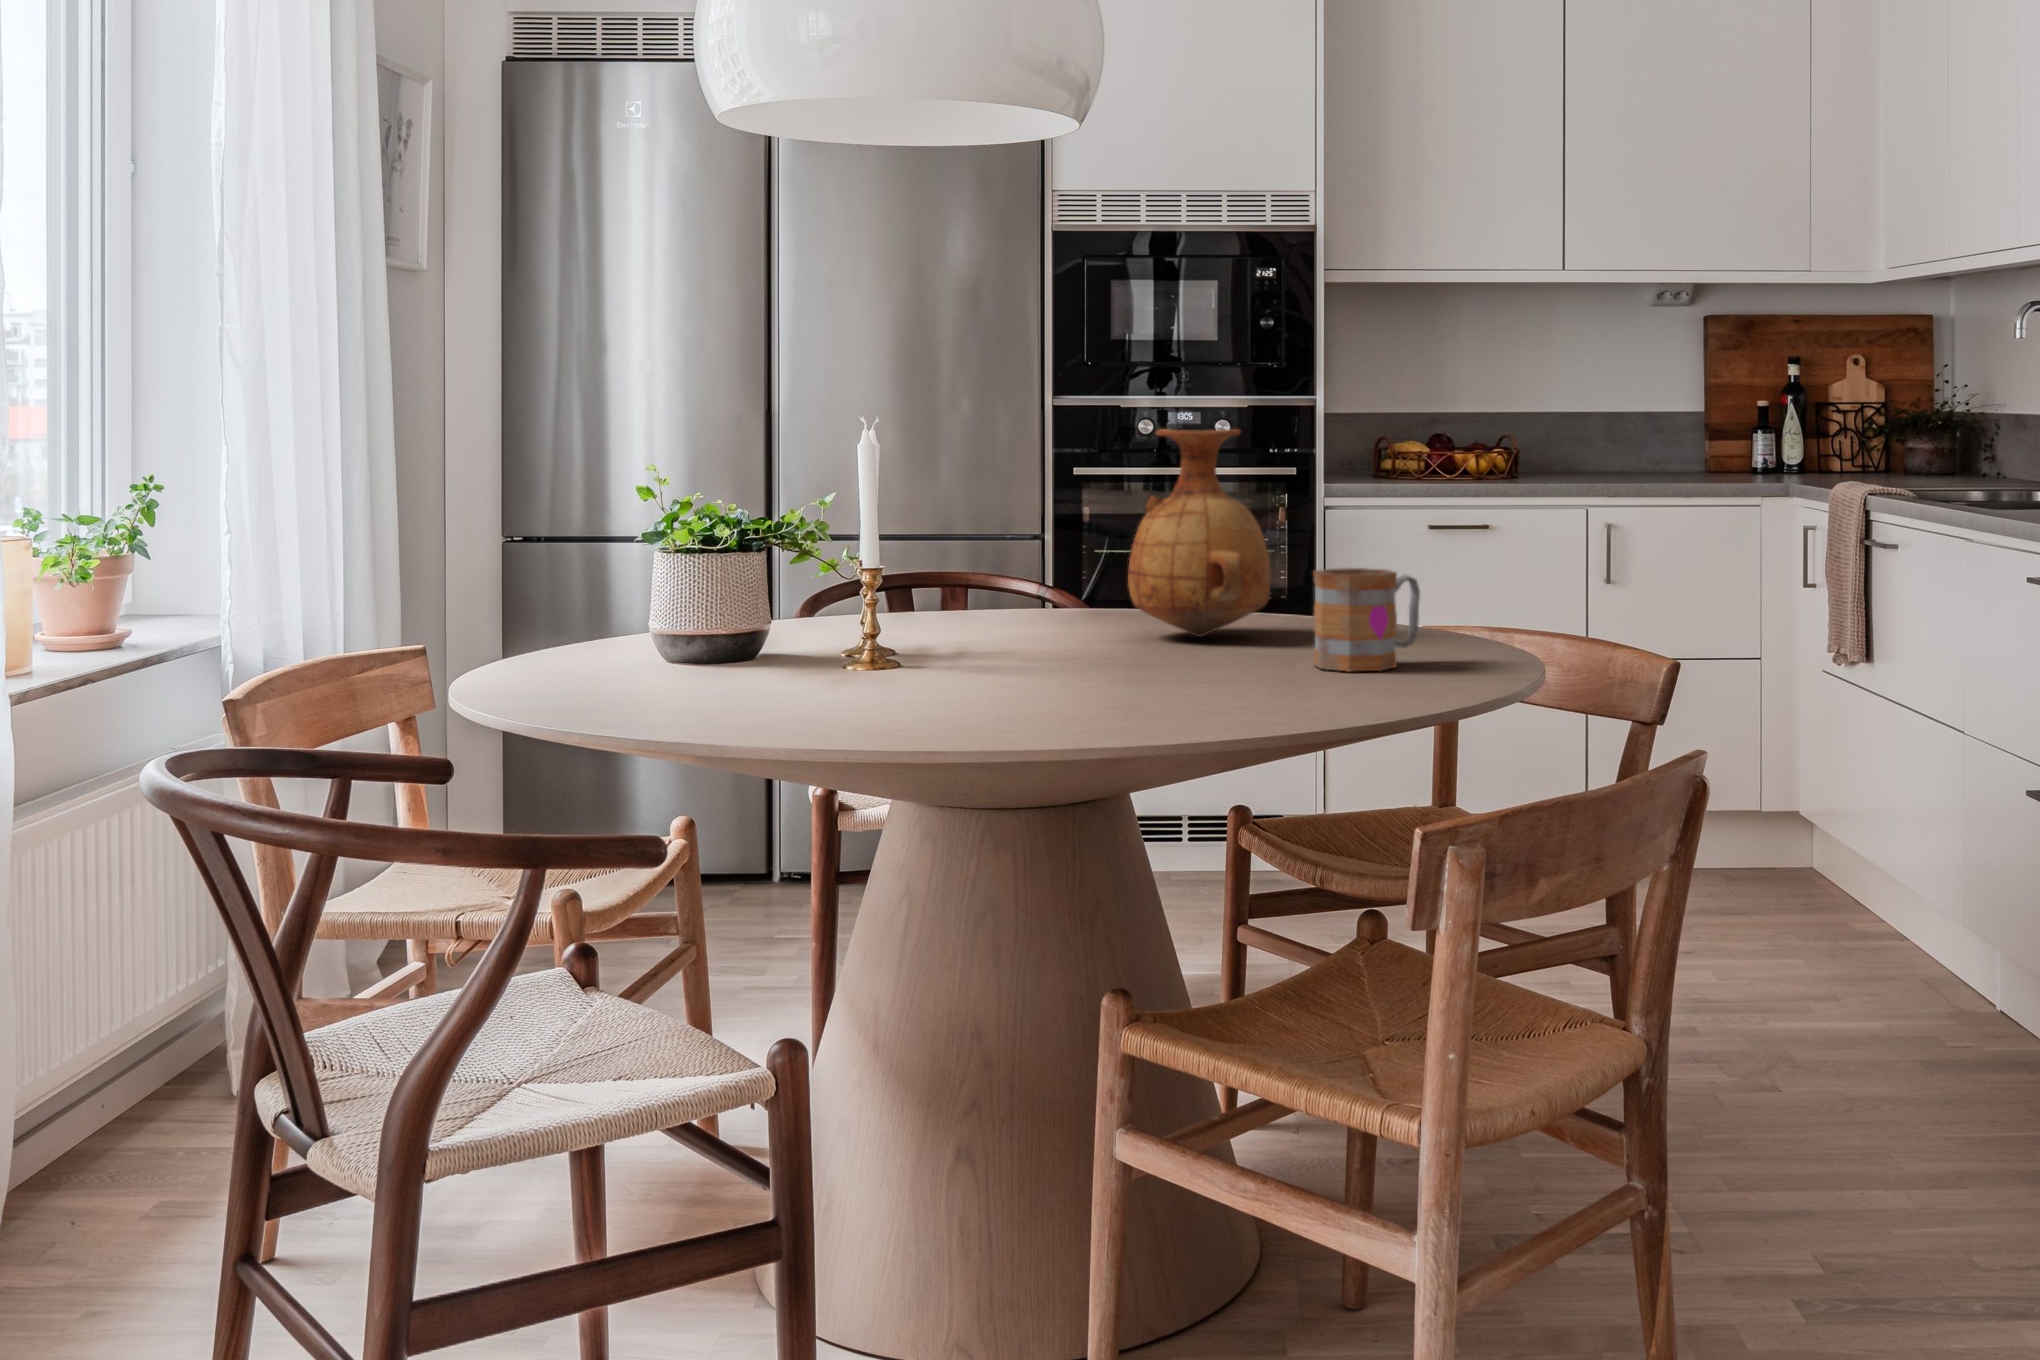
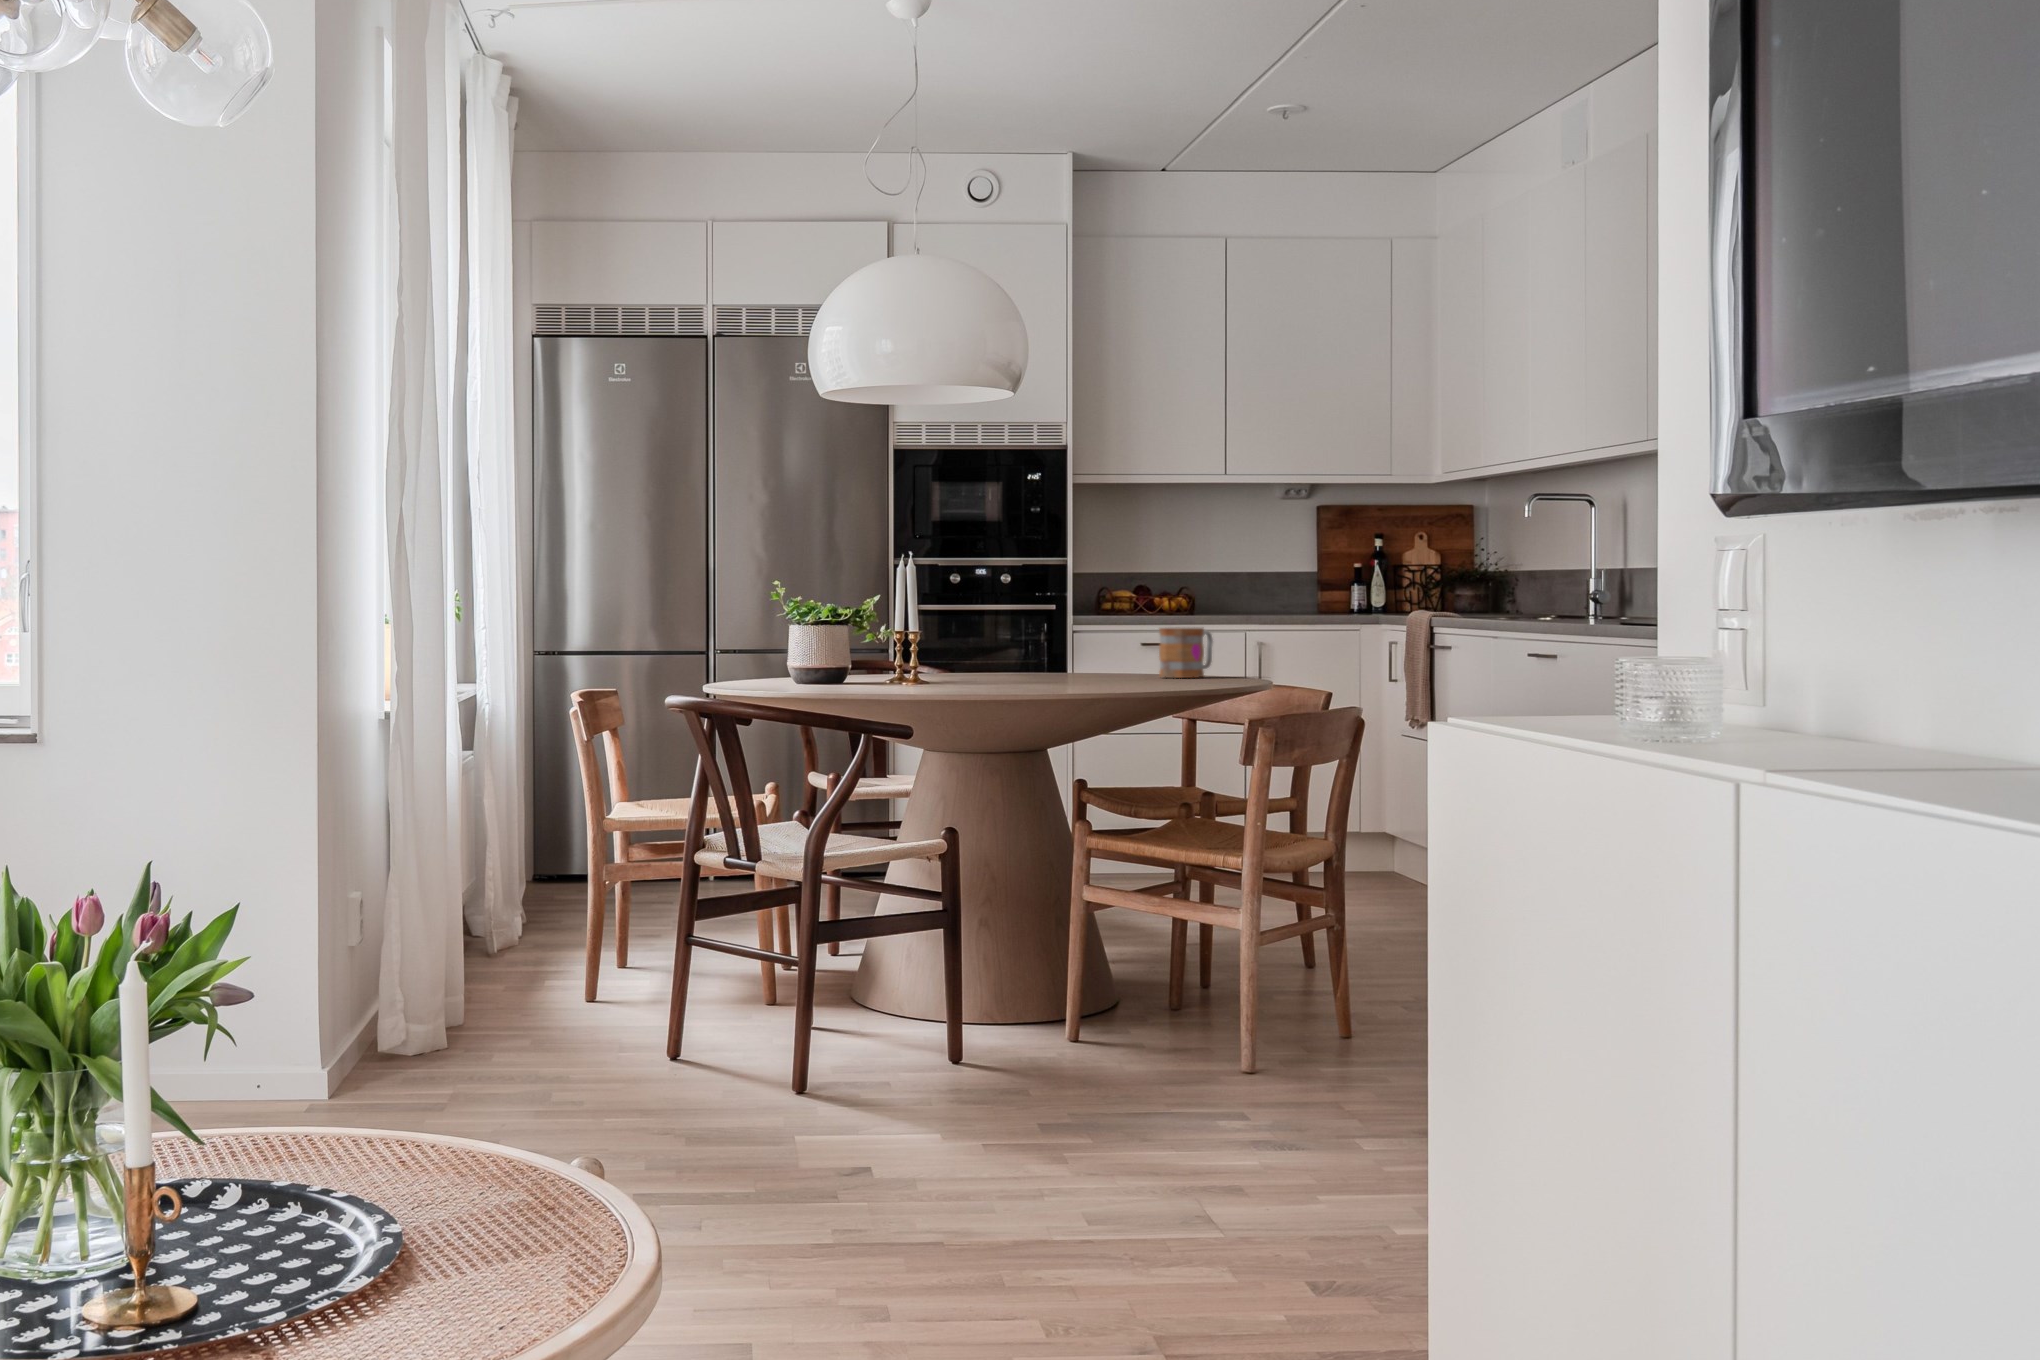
vase: present [1128,429,1271,637] -> none [1038,559,1117,674]

